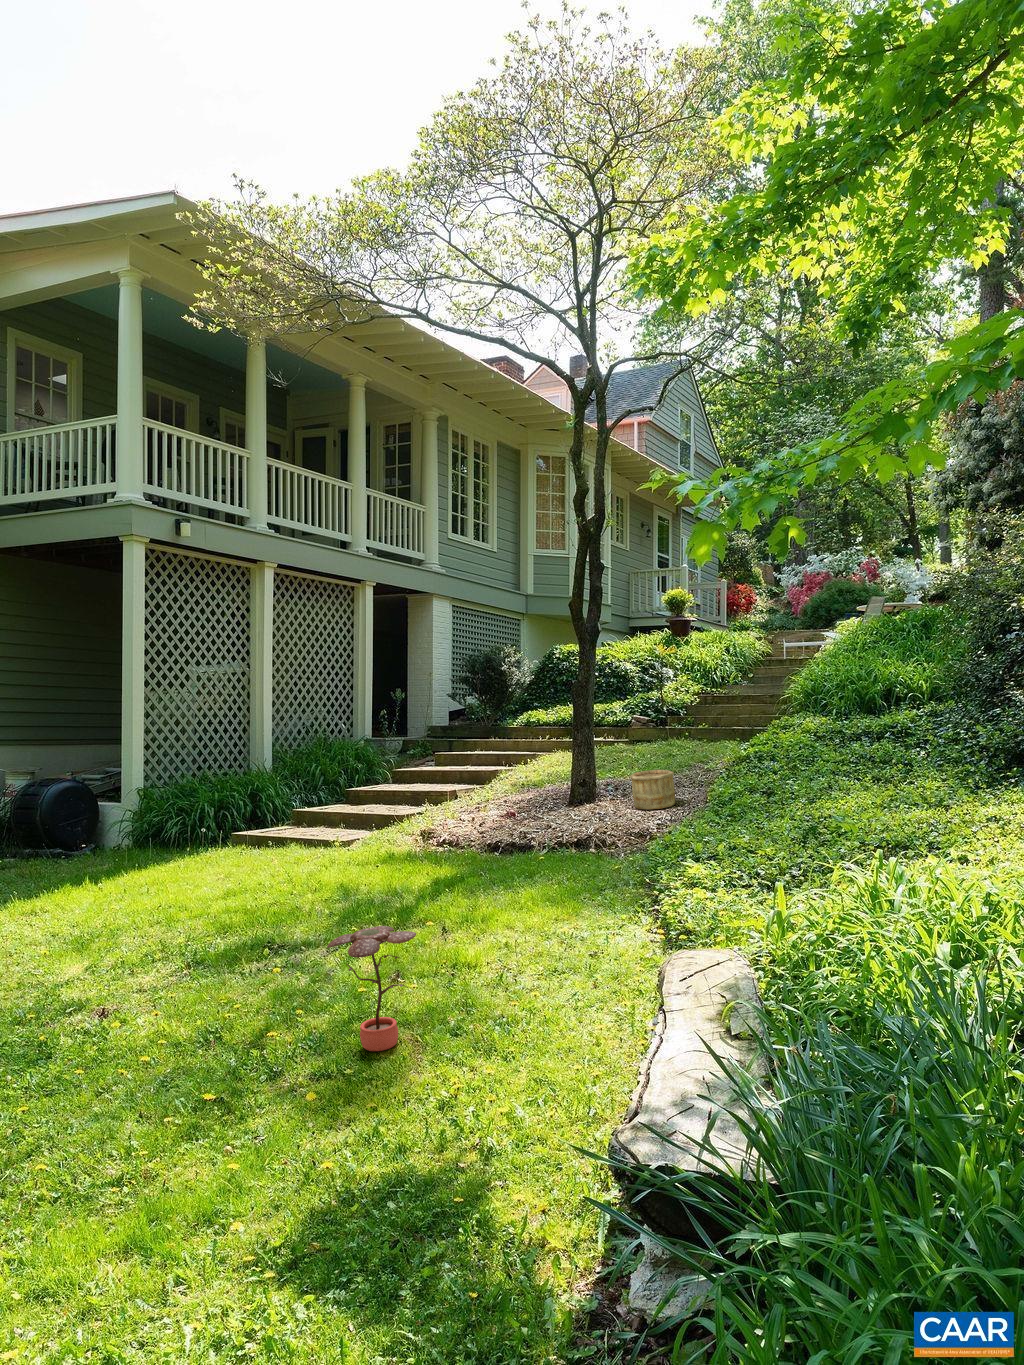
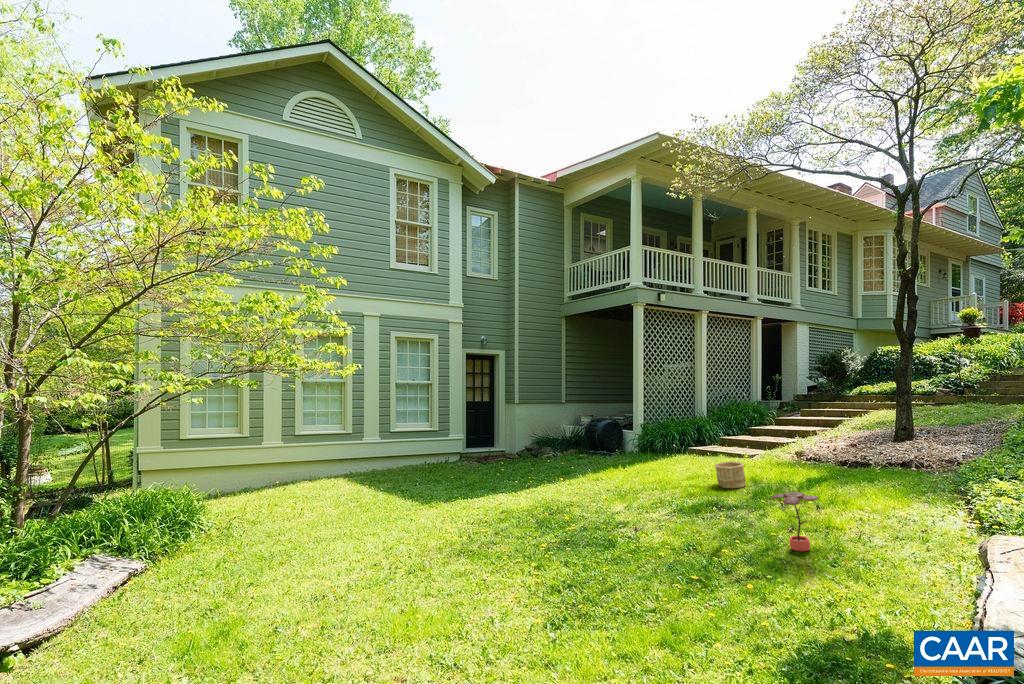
wooden bucket: present [630,770,675,809] -> present [715,462,746,489]

